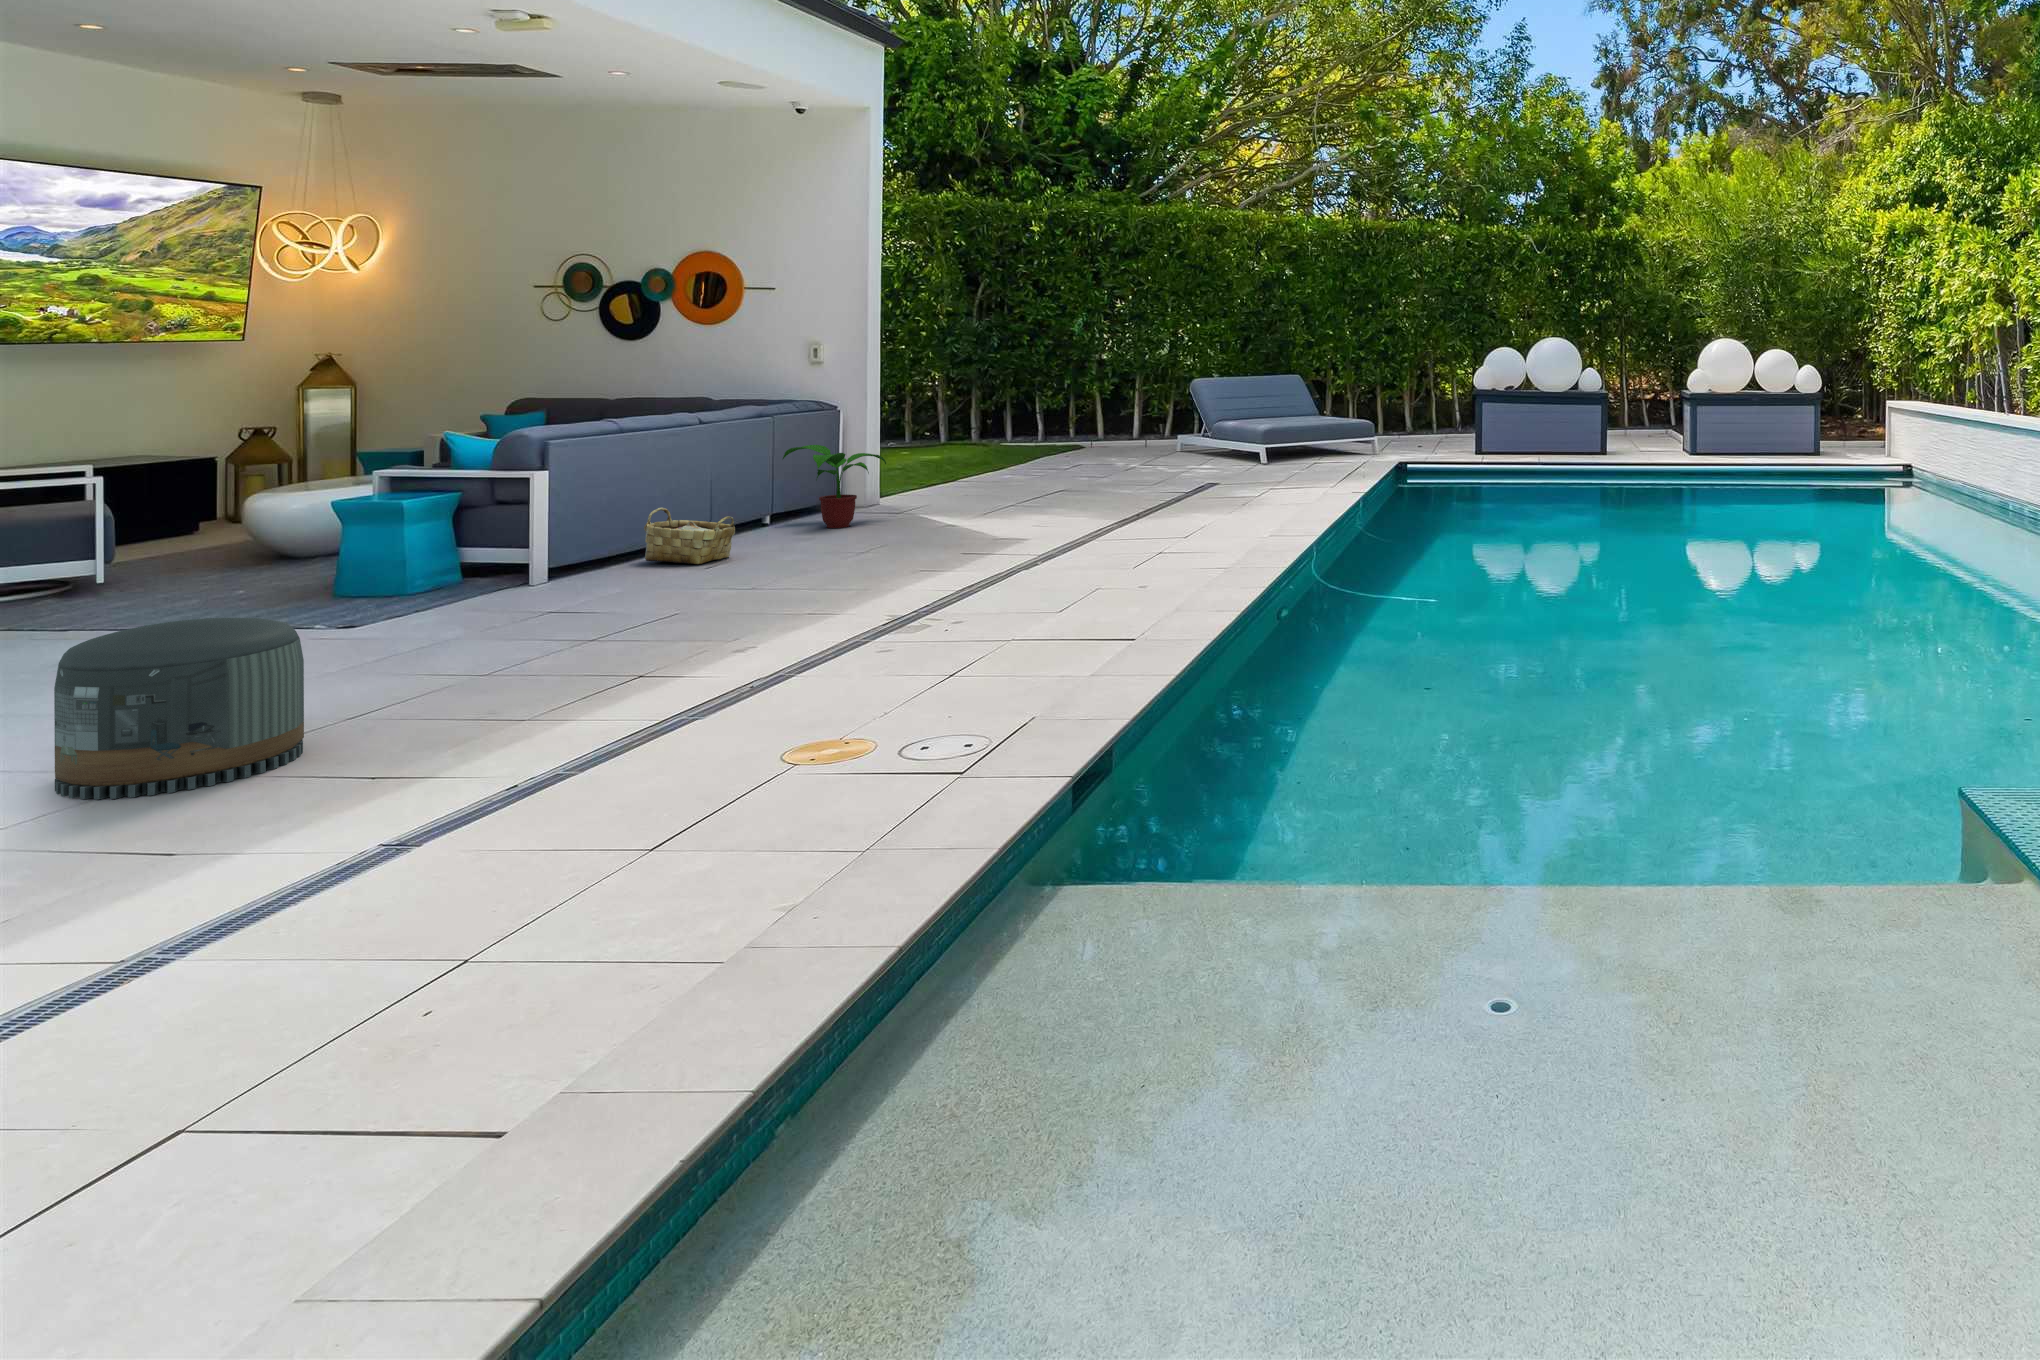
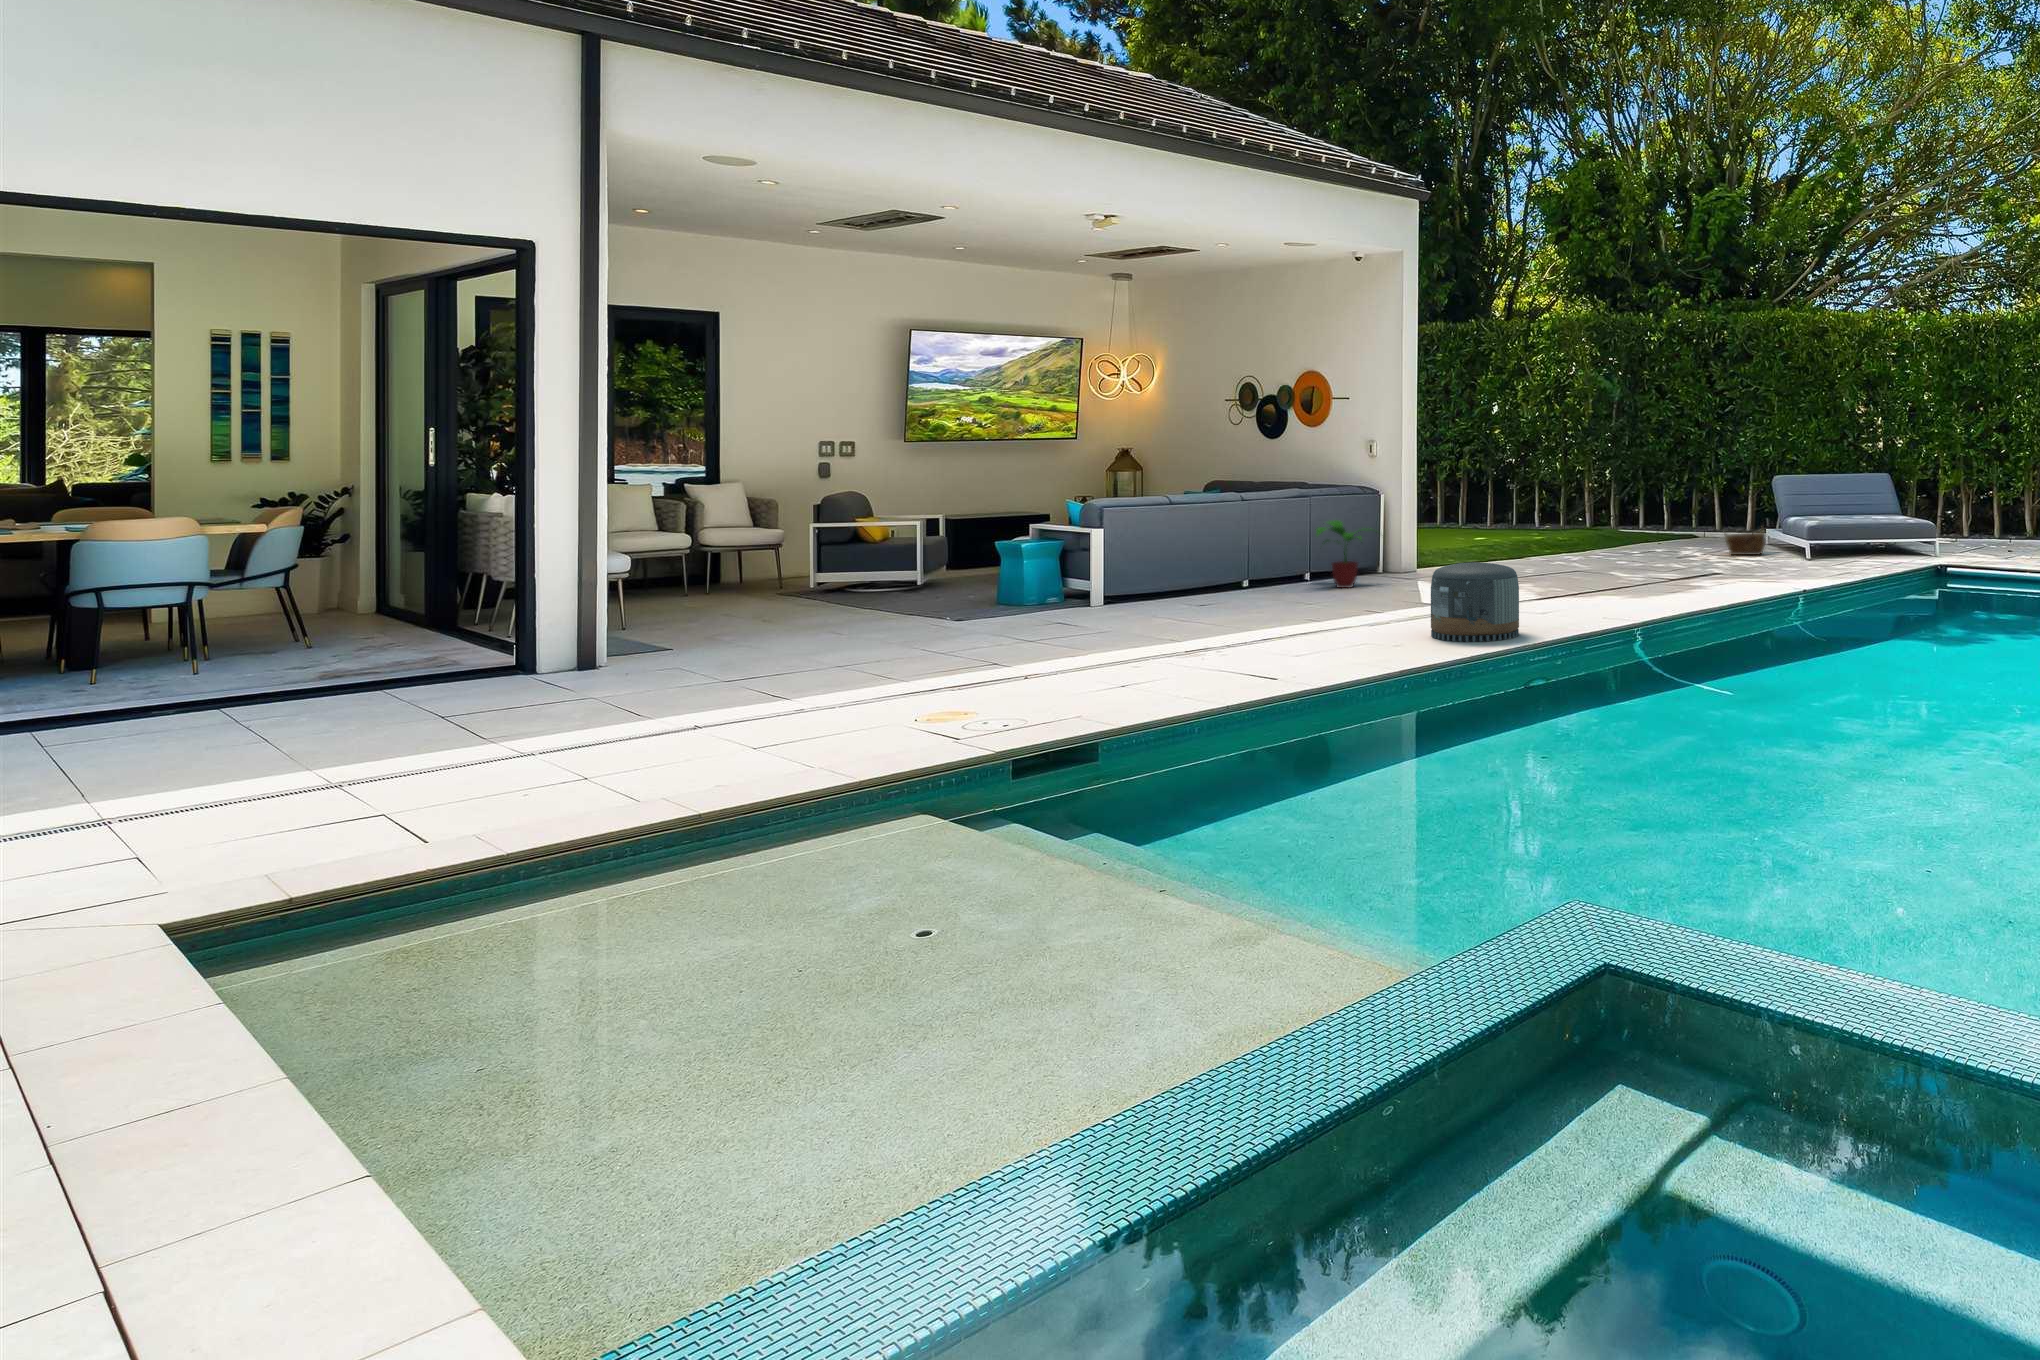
woven basket: present [644,508,735,565] -> present [1725,528,1766,555]
pouf: present [54,618,304,799] -> present [1431,562,1519,642]

